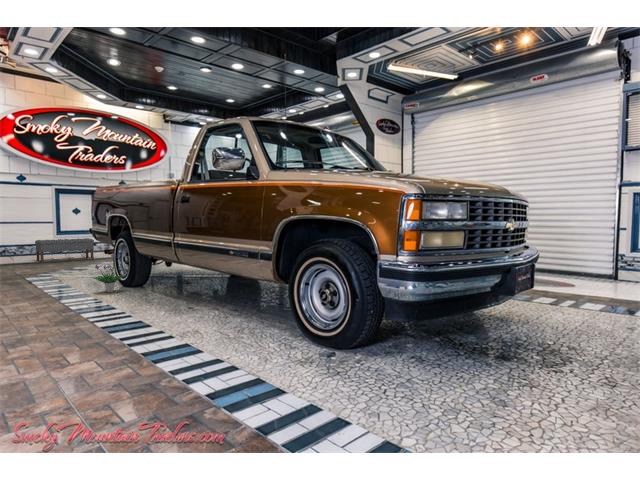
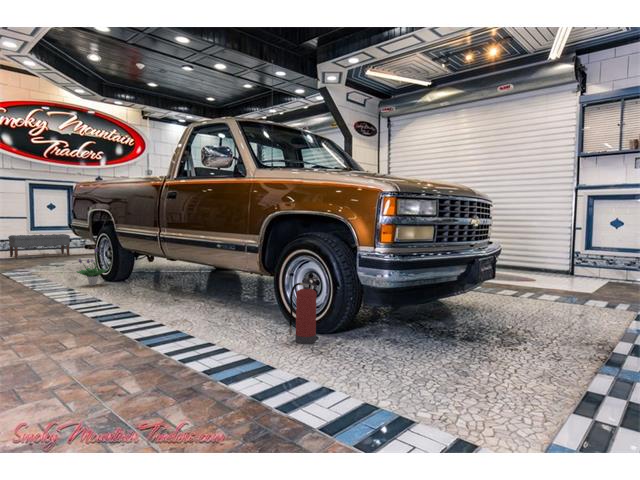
fire extinguisher: none [303,289,336,362] -> present [288,278,318,344]

